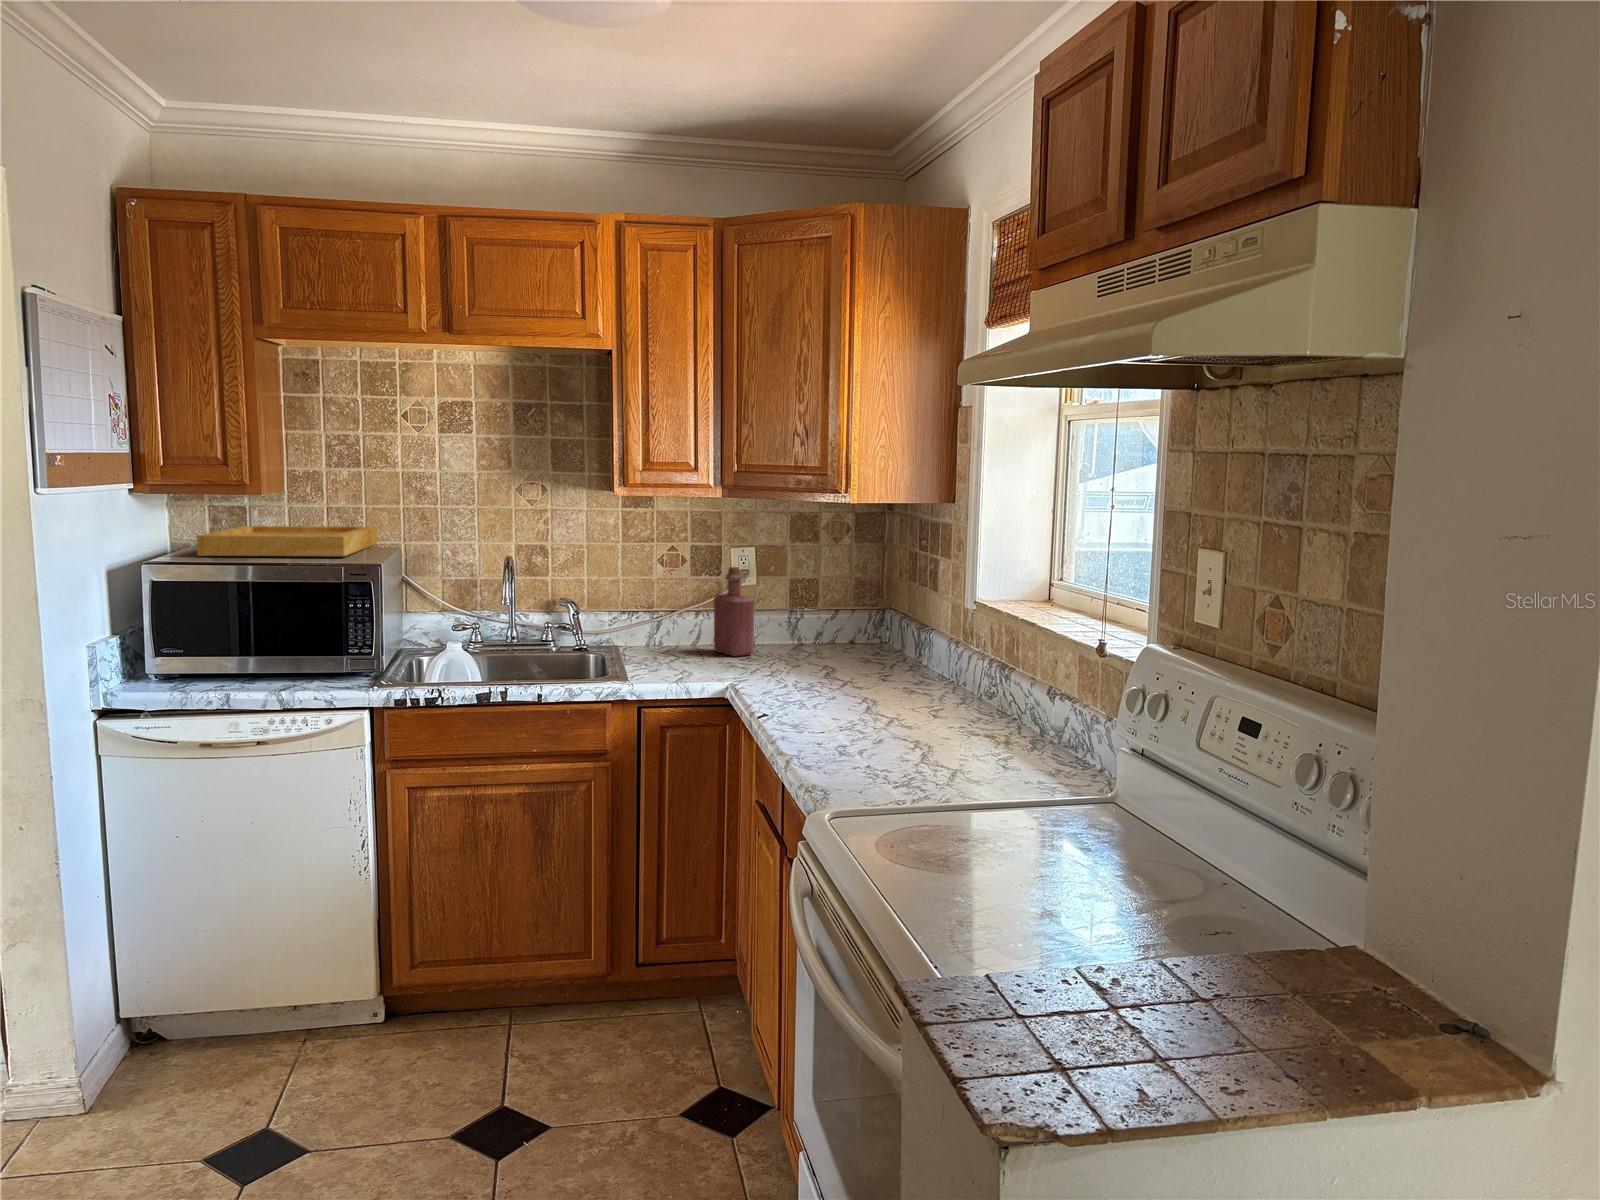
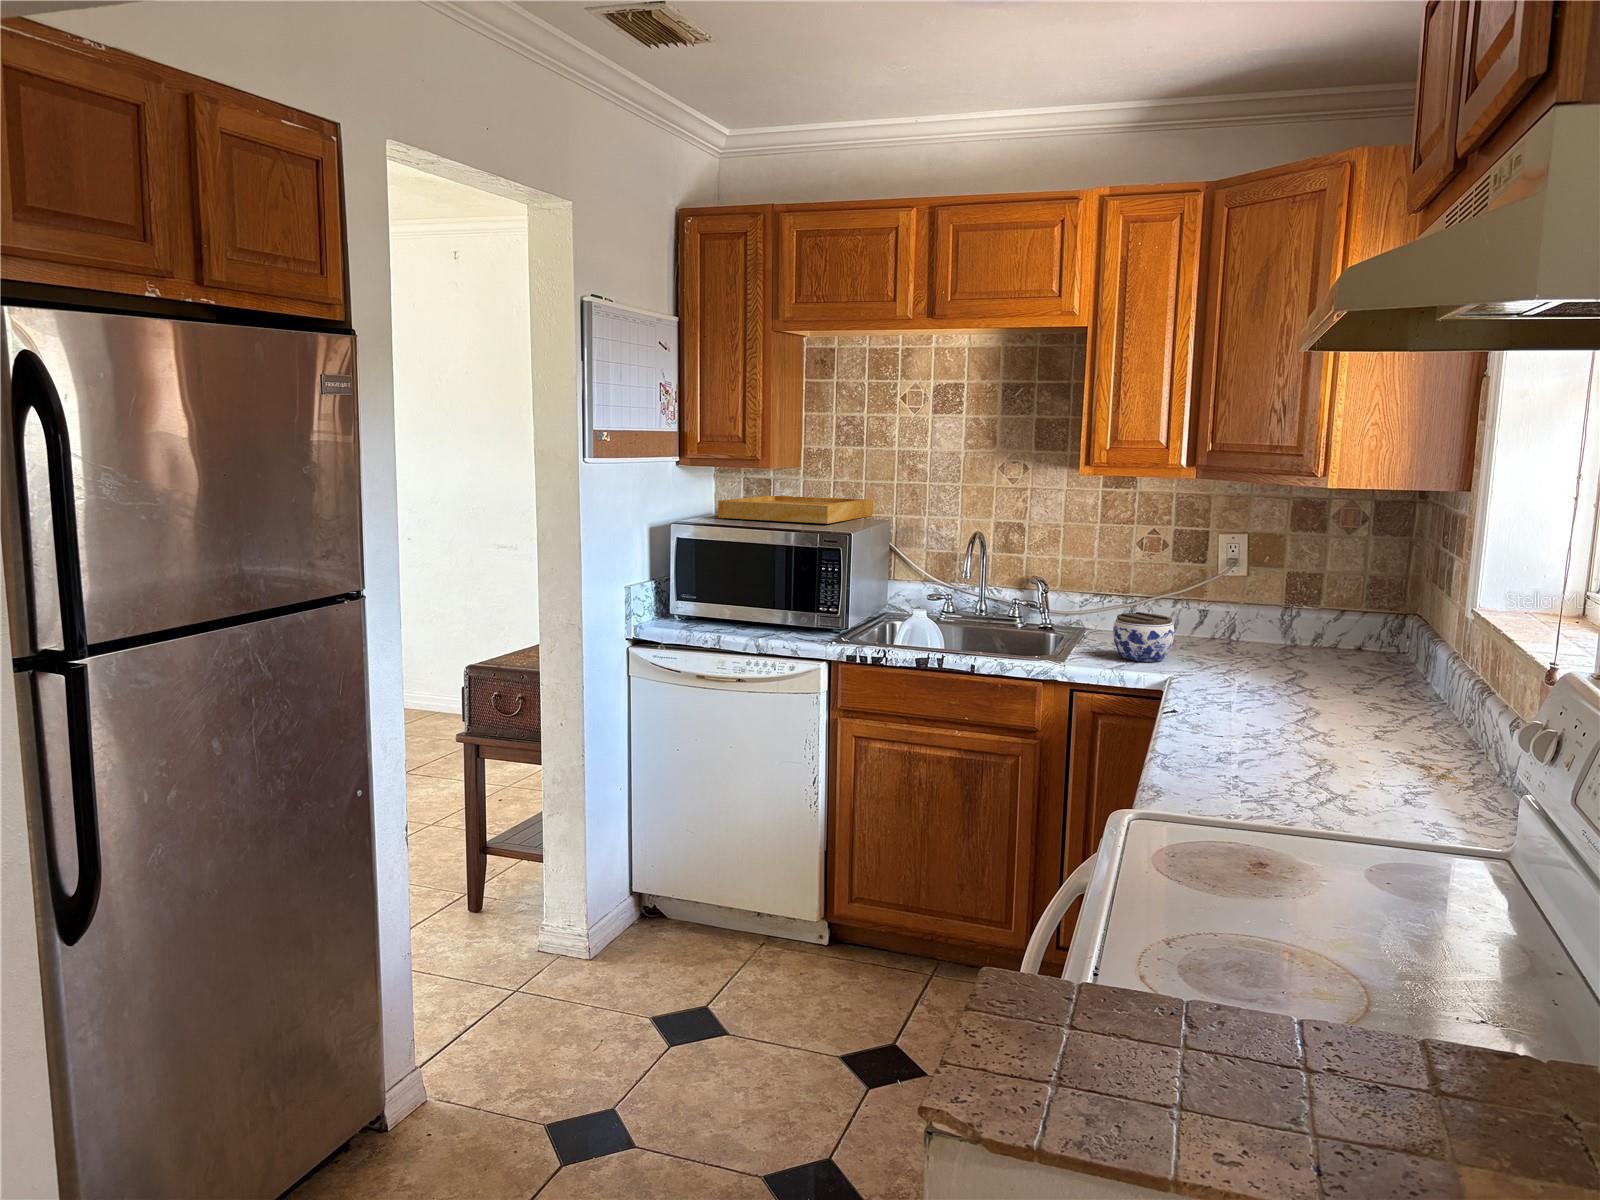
bottle: present [714,567,755,657] -> none [1184,555,1231,651]
jar: none [663,625,719,672] -> present [1113,612,1174,662]

